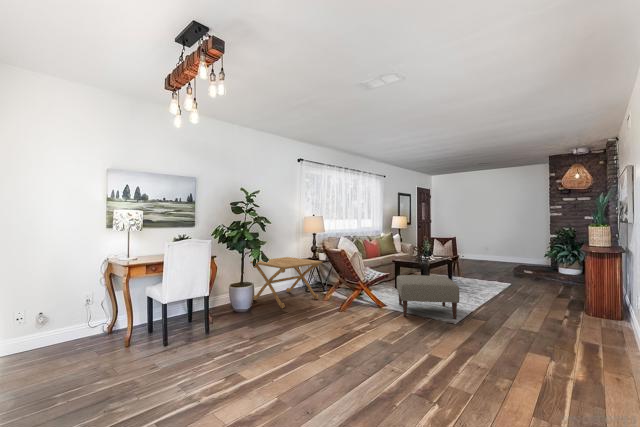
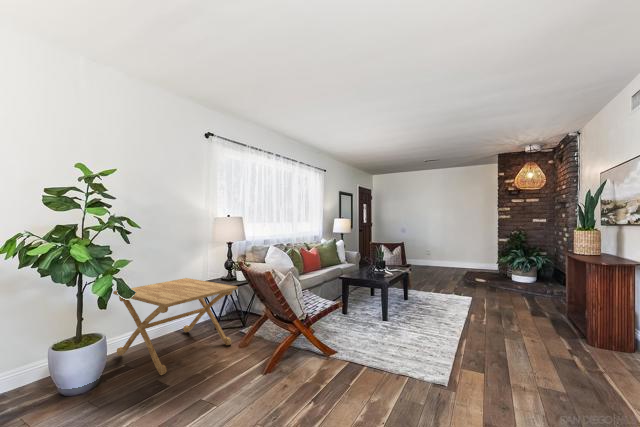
ottoman: present [397,275,460,319] -> none [349,303,449,378]

